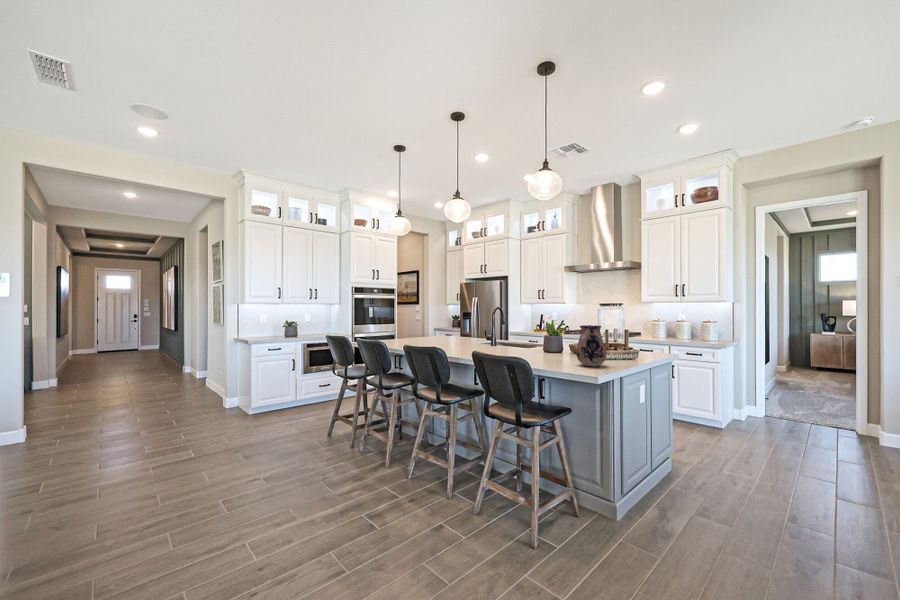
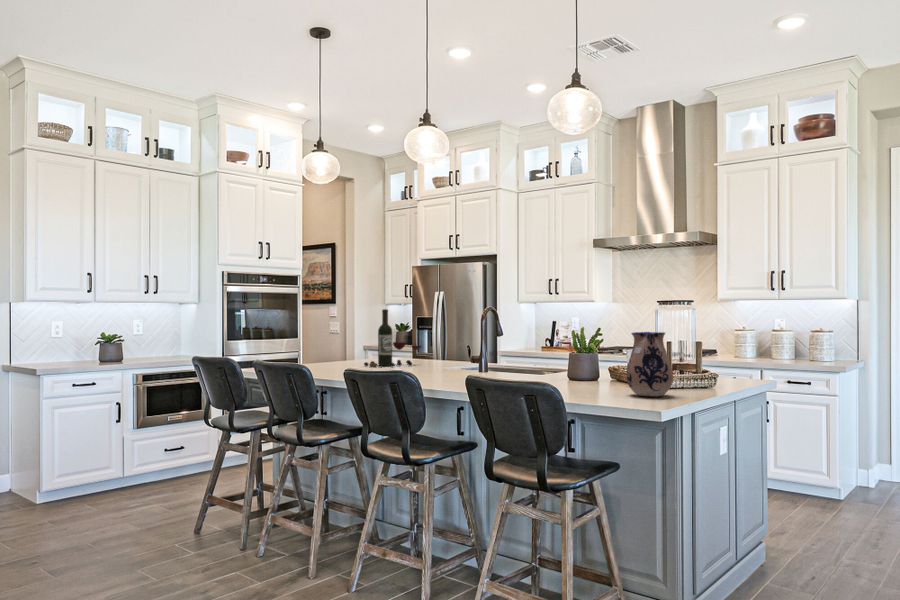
wine bottle: none [425,309,459,343] -> present [364,309,421,367]

